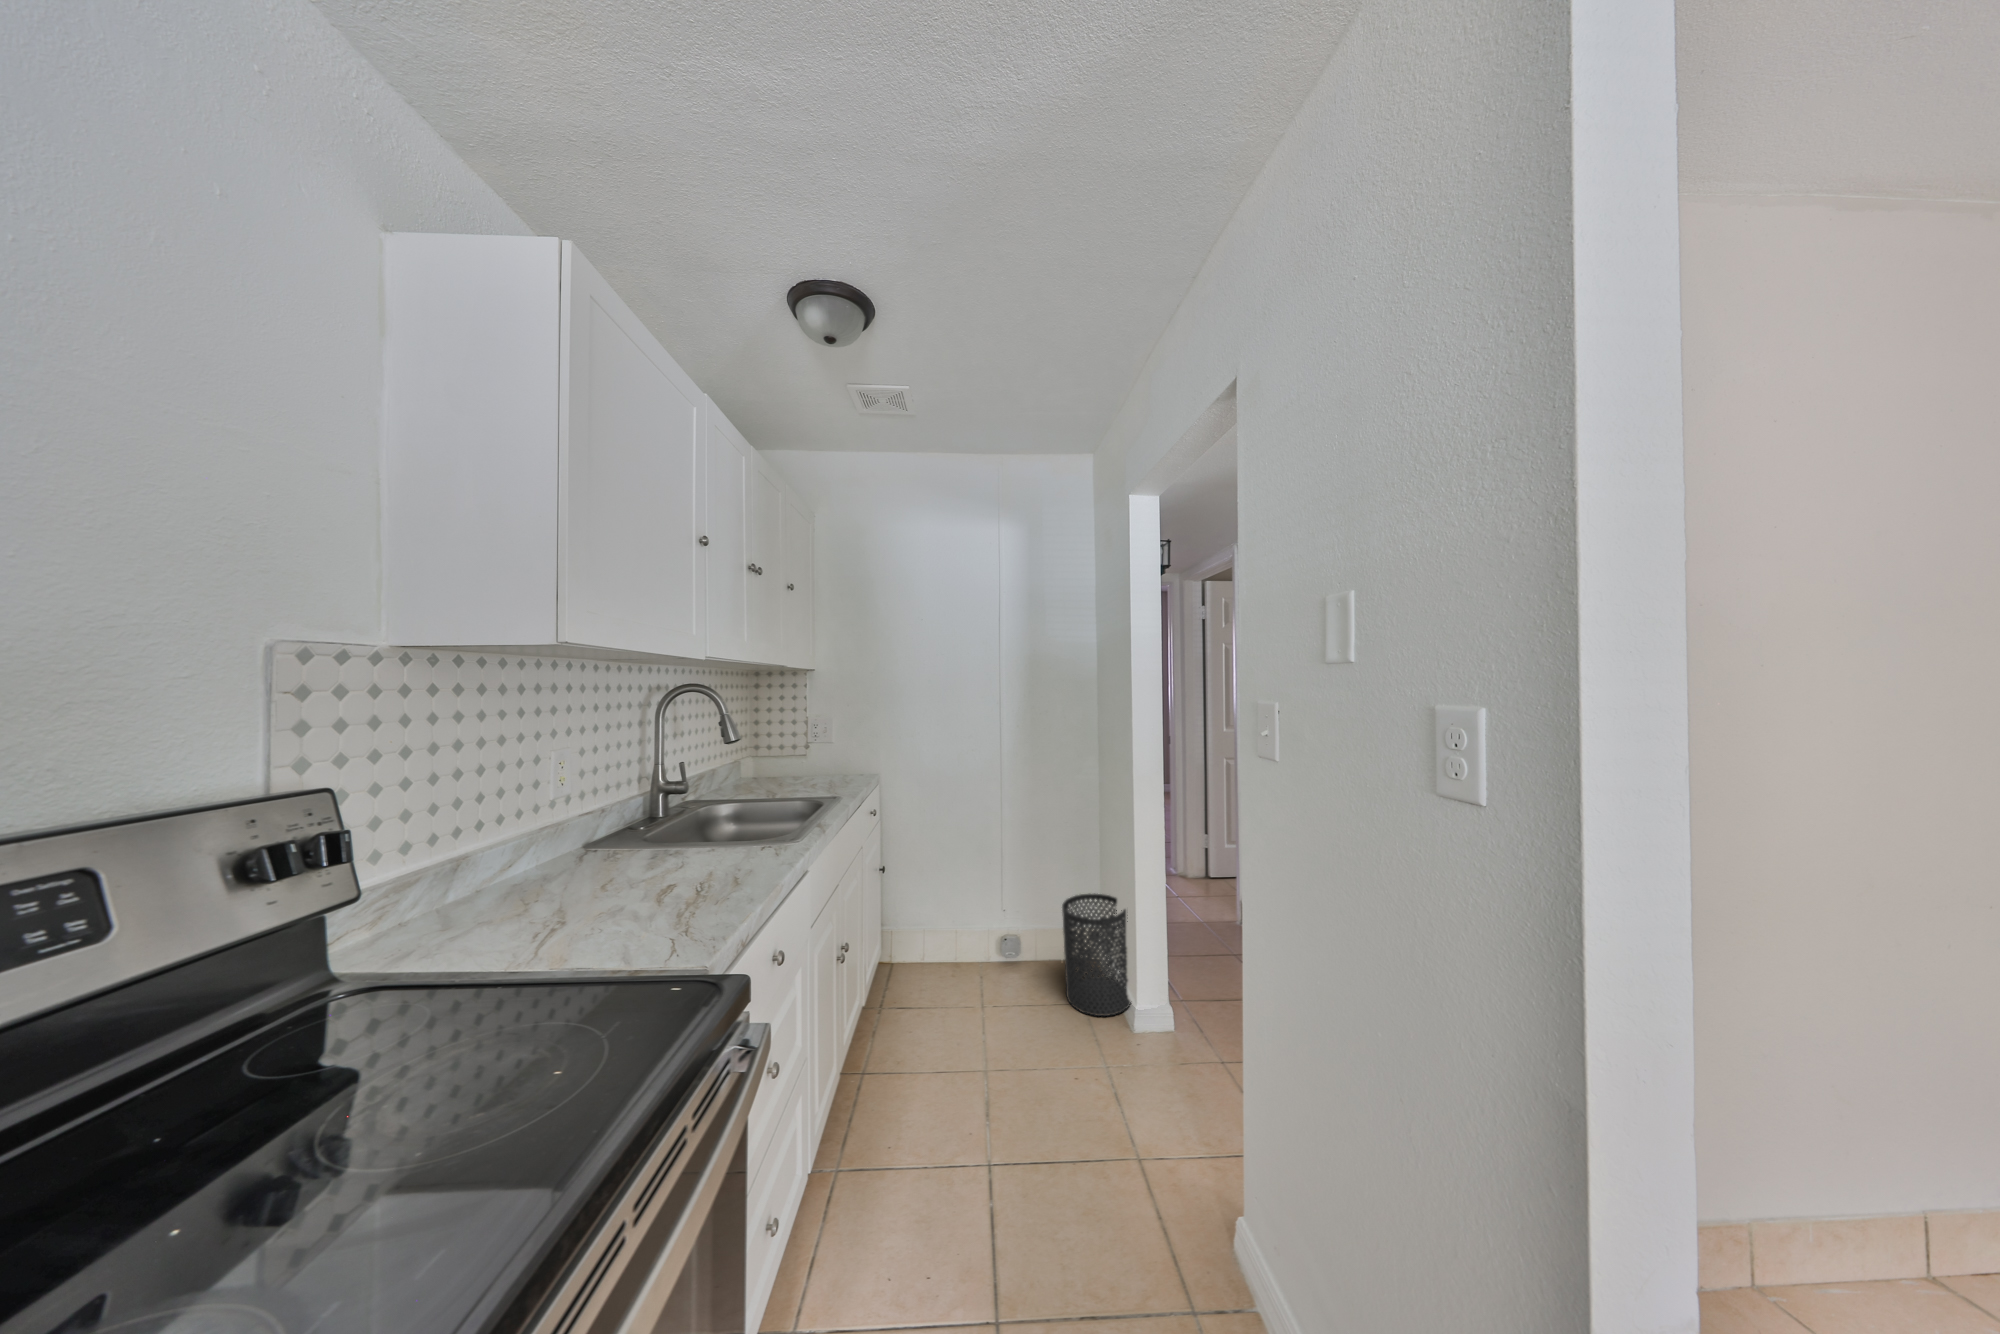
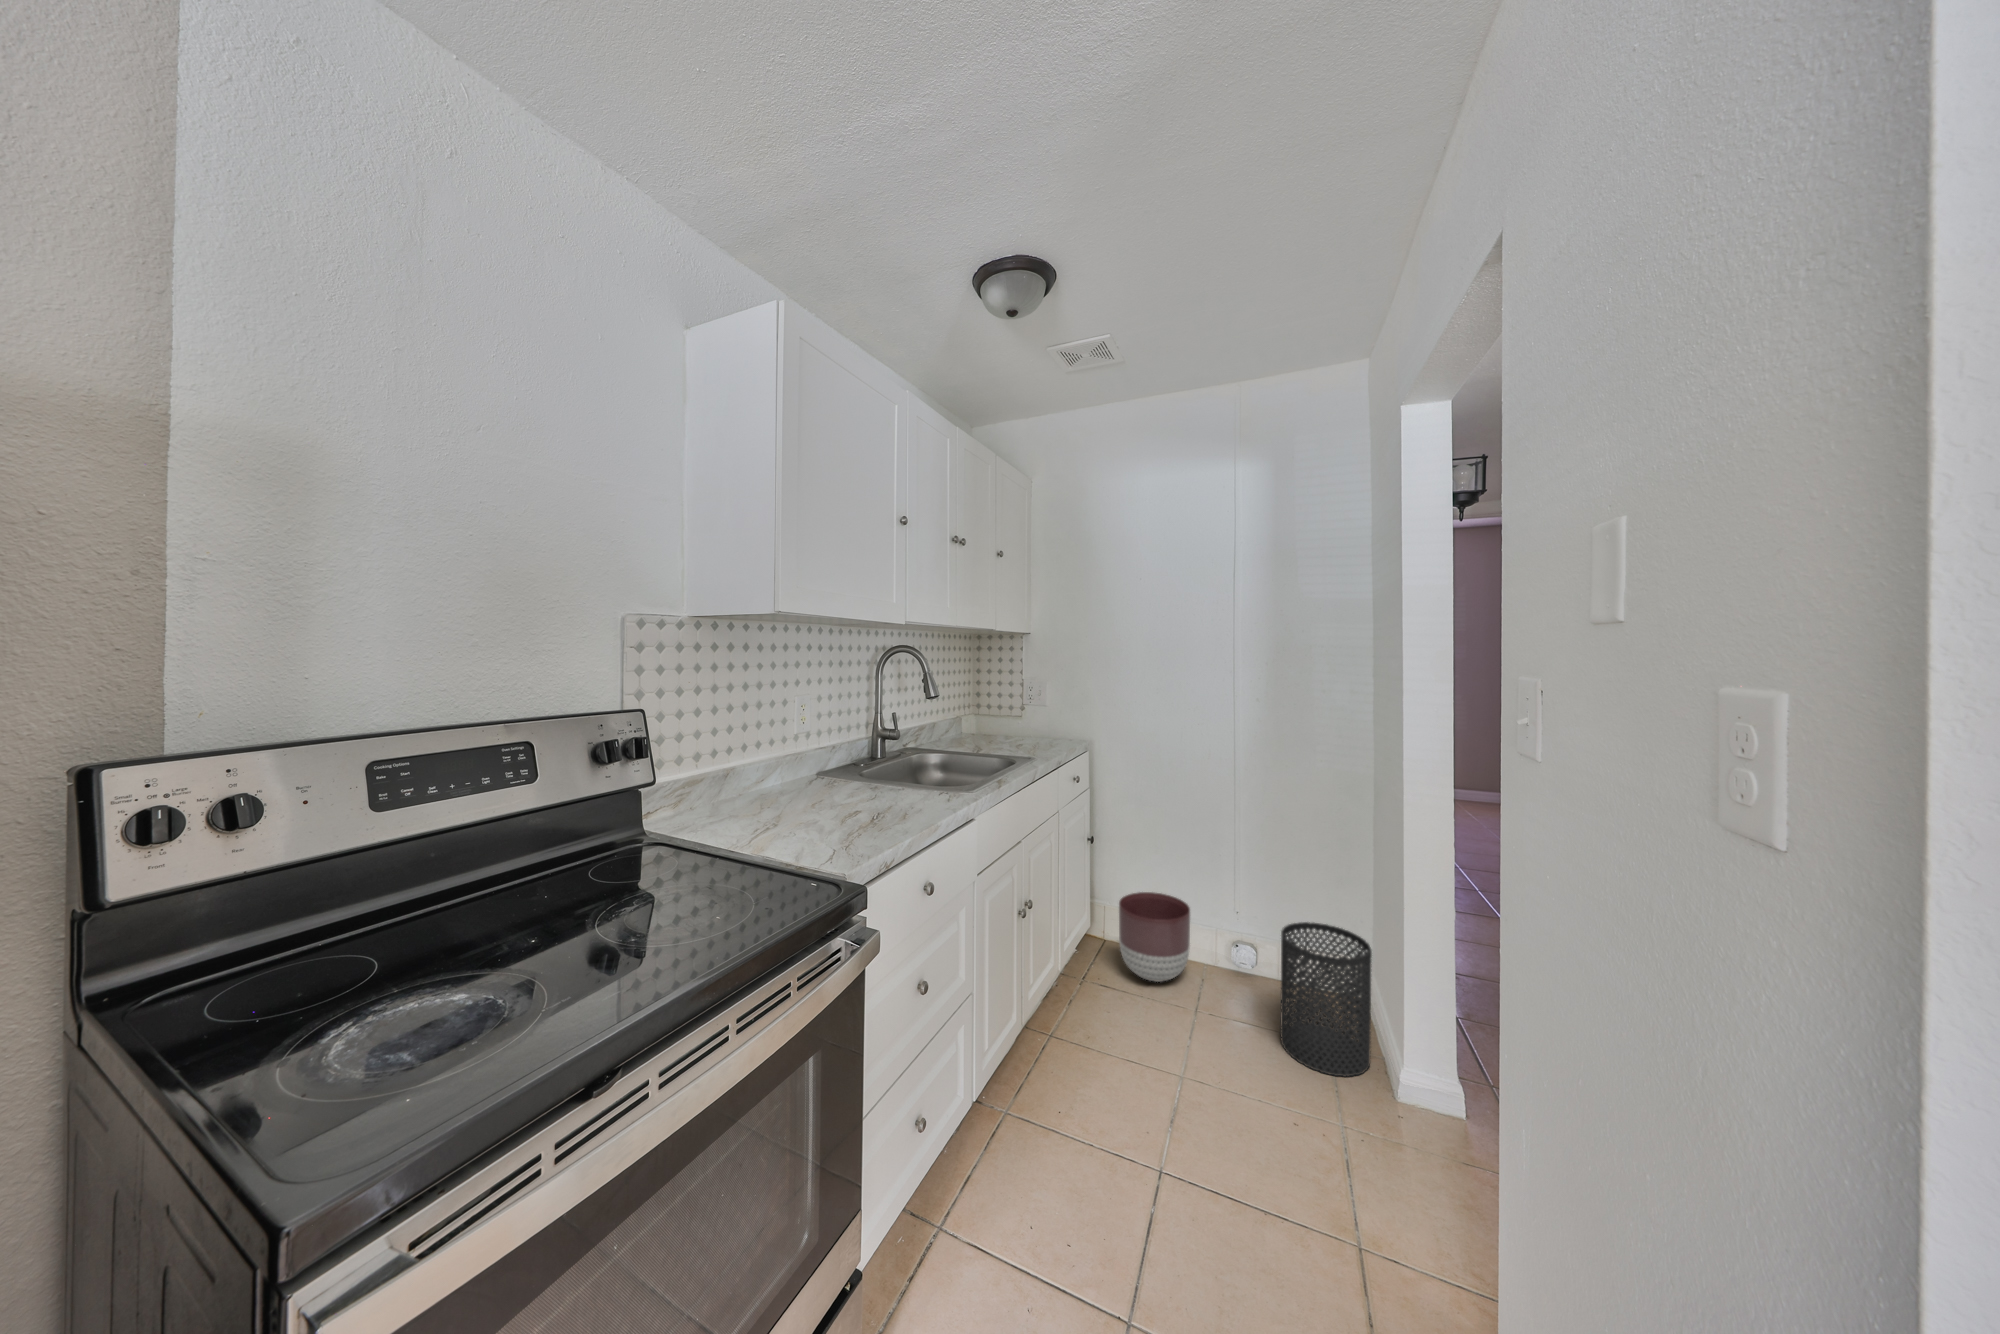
planter: none [919,901,983,984] -> present [1119,892,1190,982]

